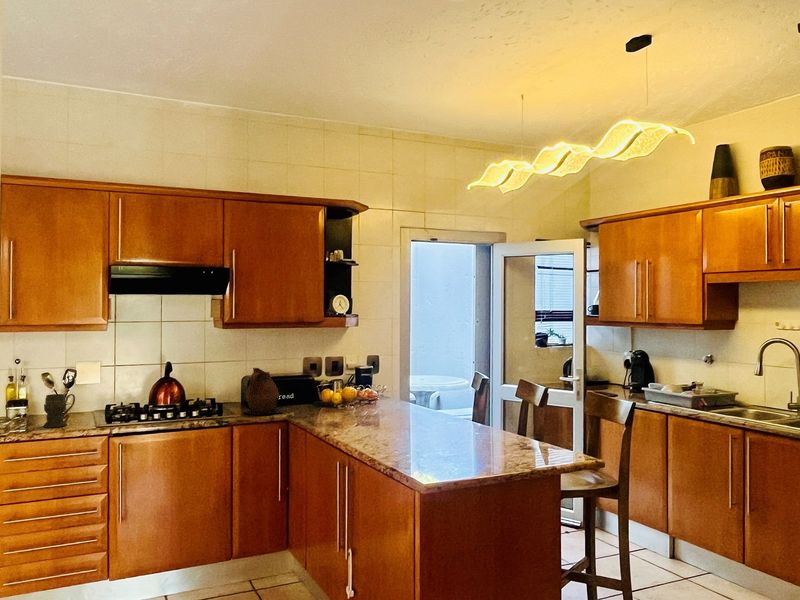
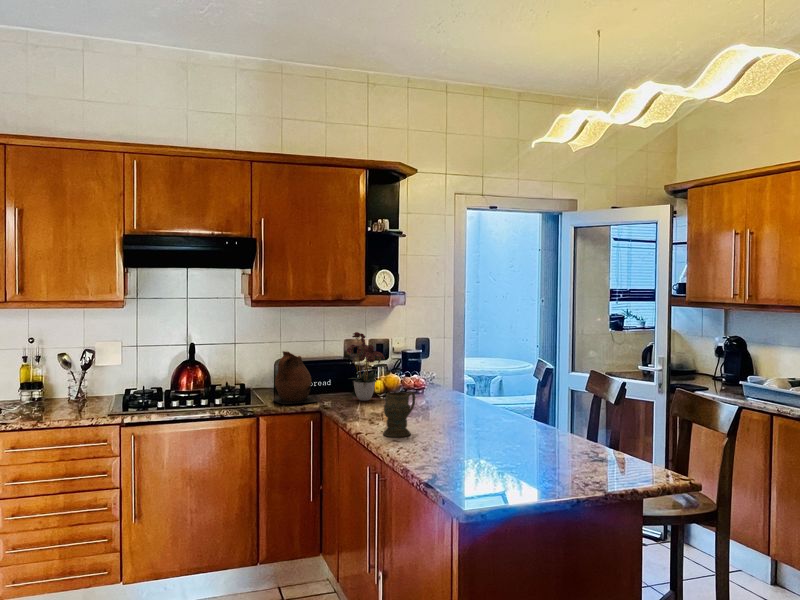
flower arrangement: none [307,347,347,410] -> present [347,332,385,401]
mug: present [43,394,75,427] -> present [383,392,415,437]

